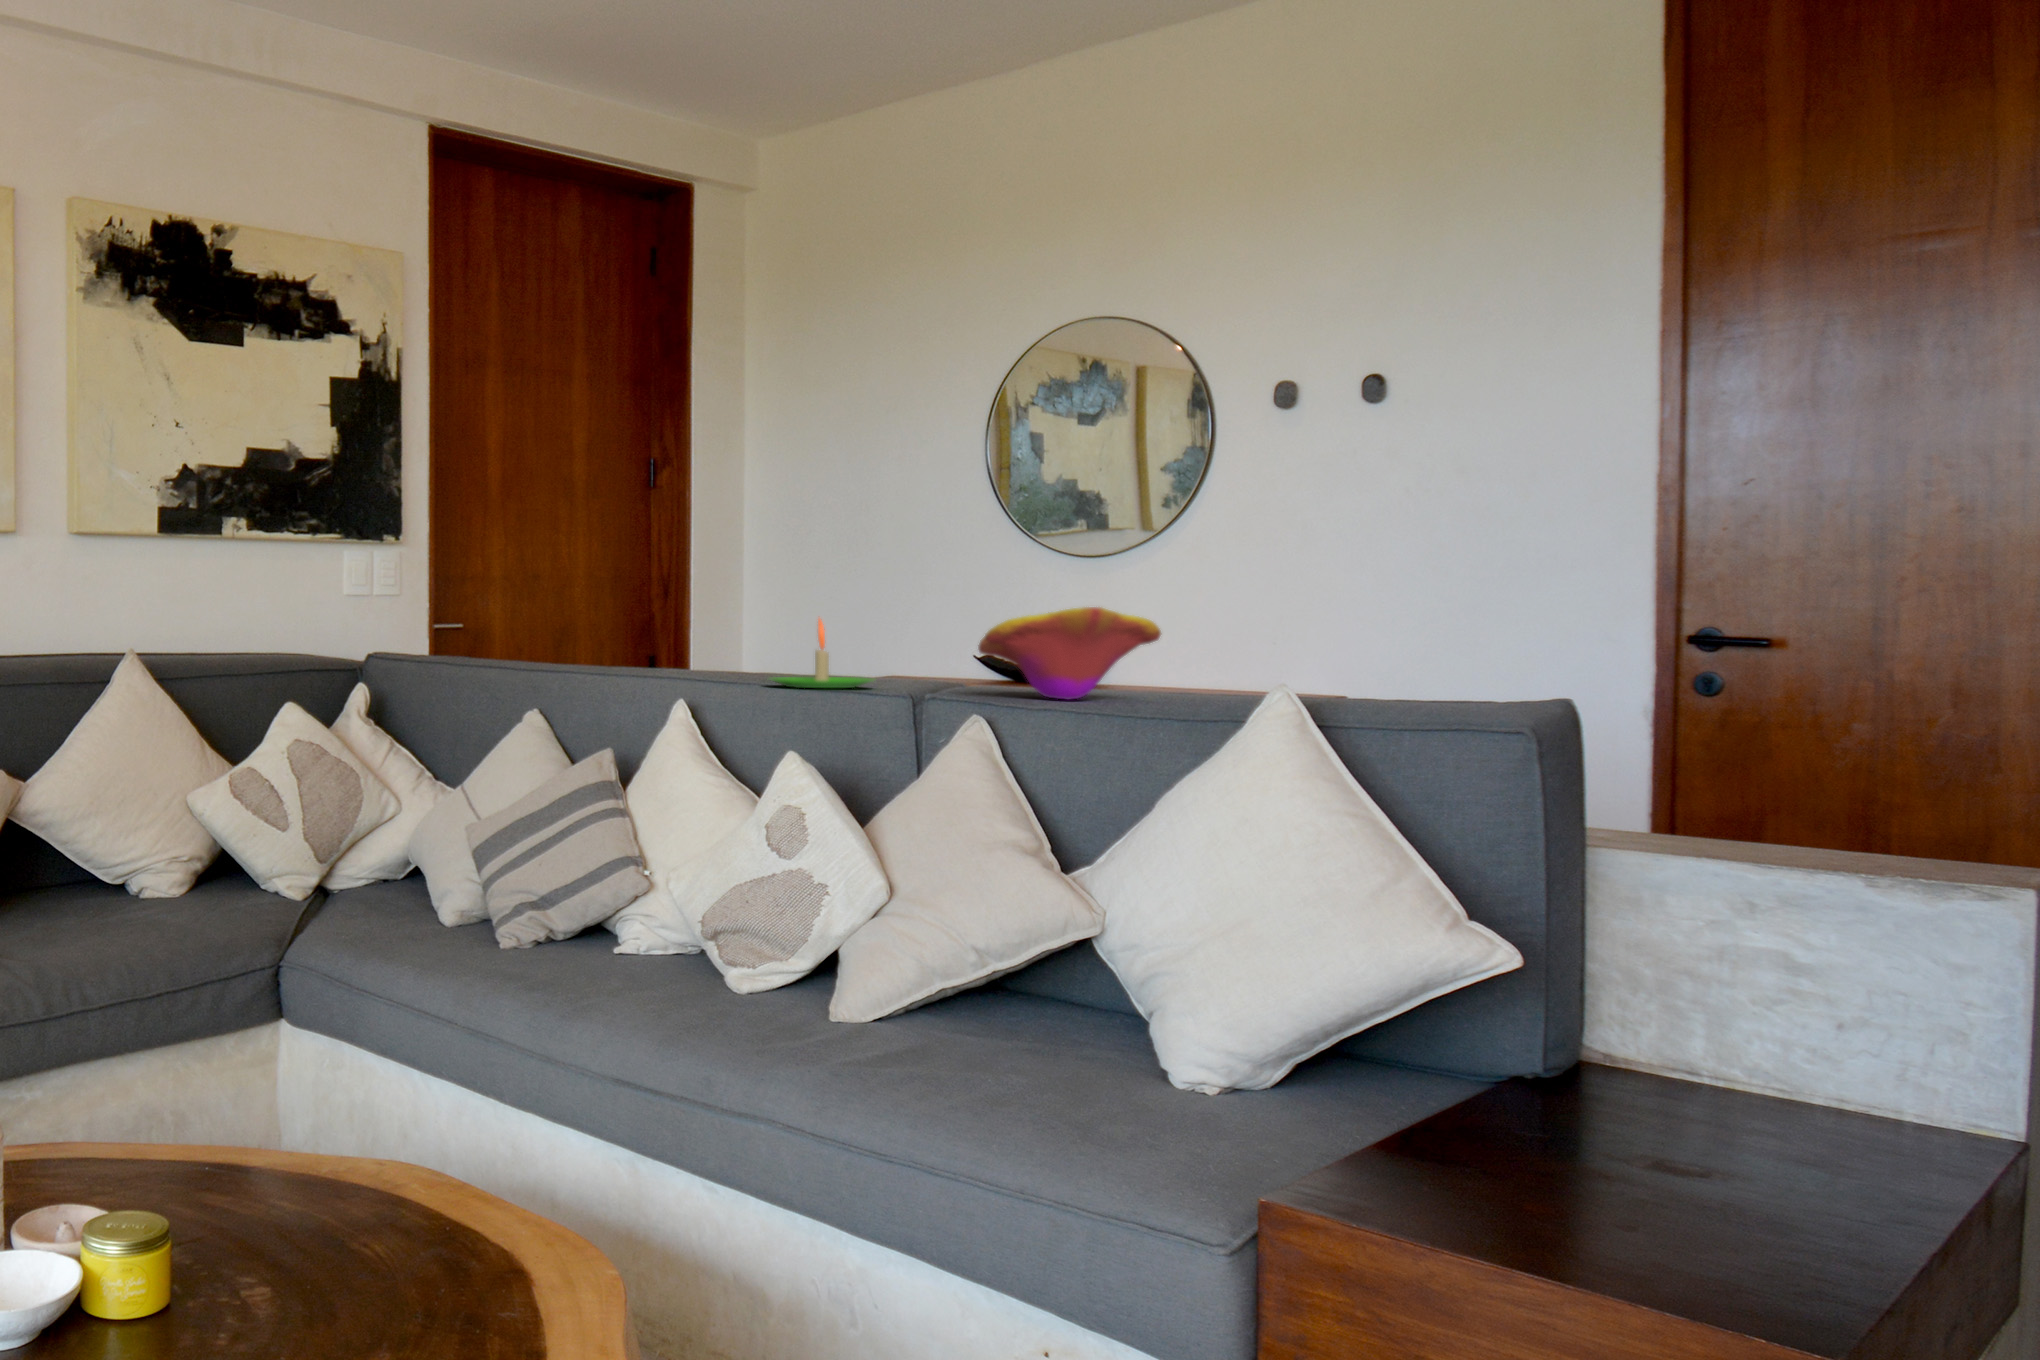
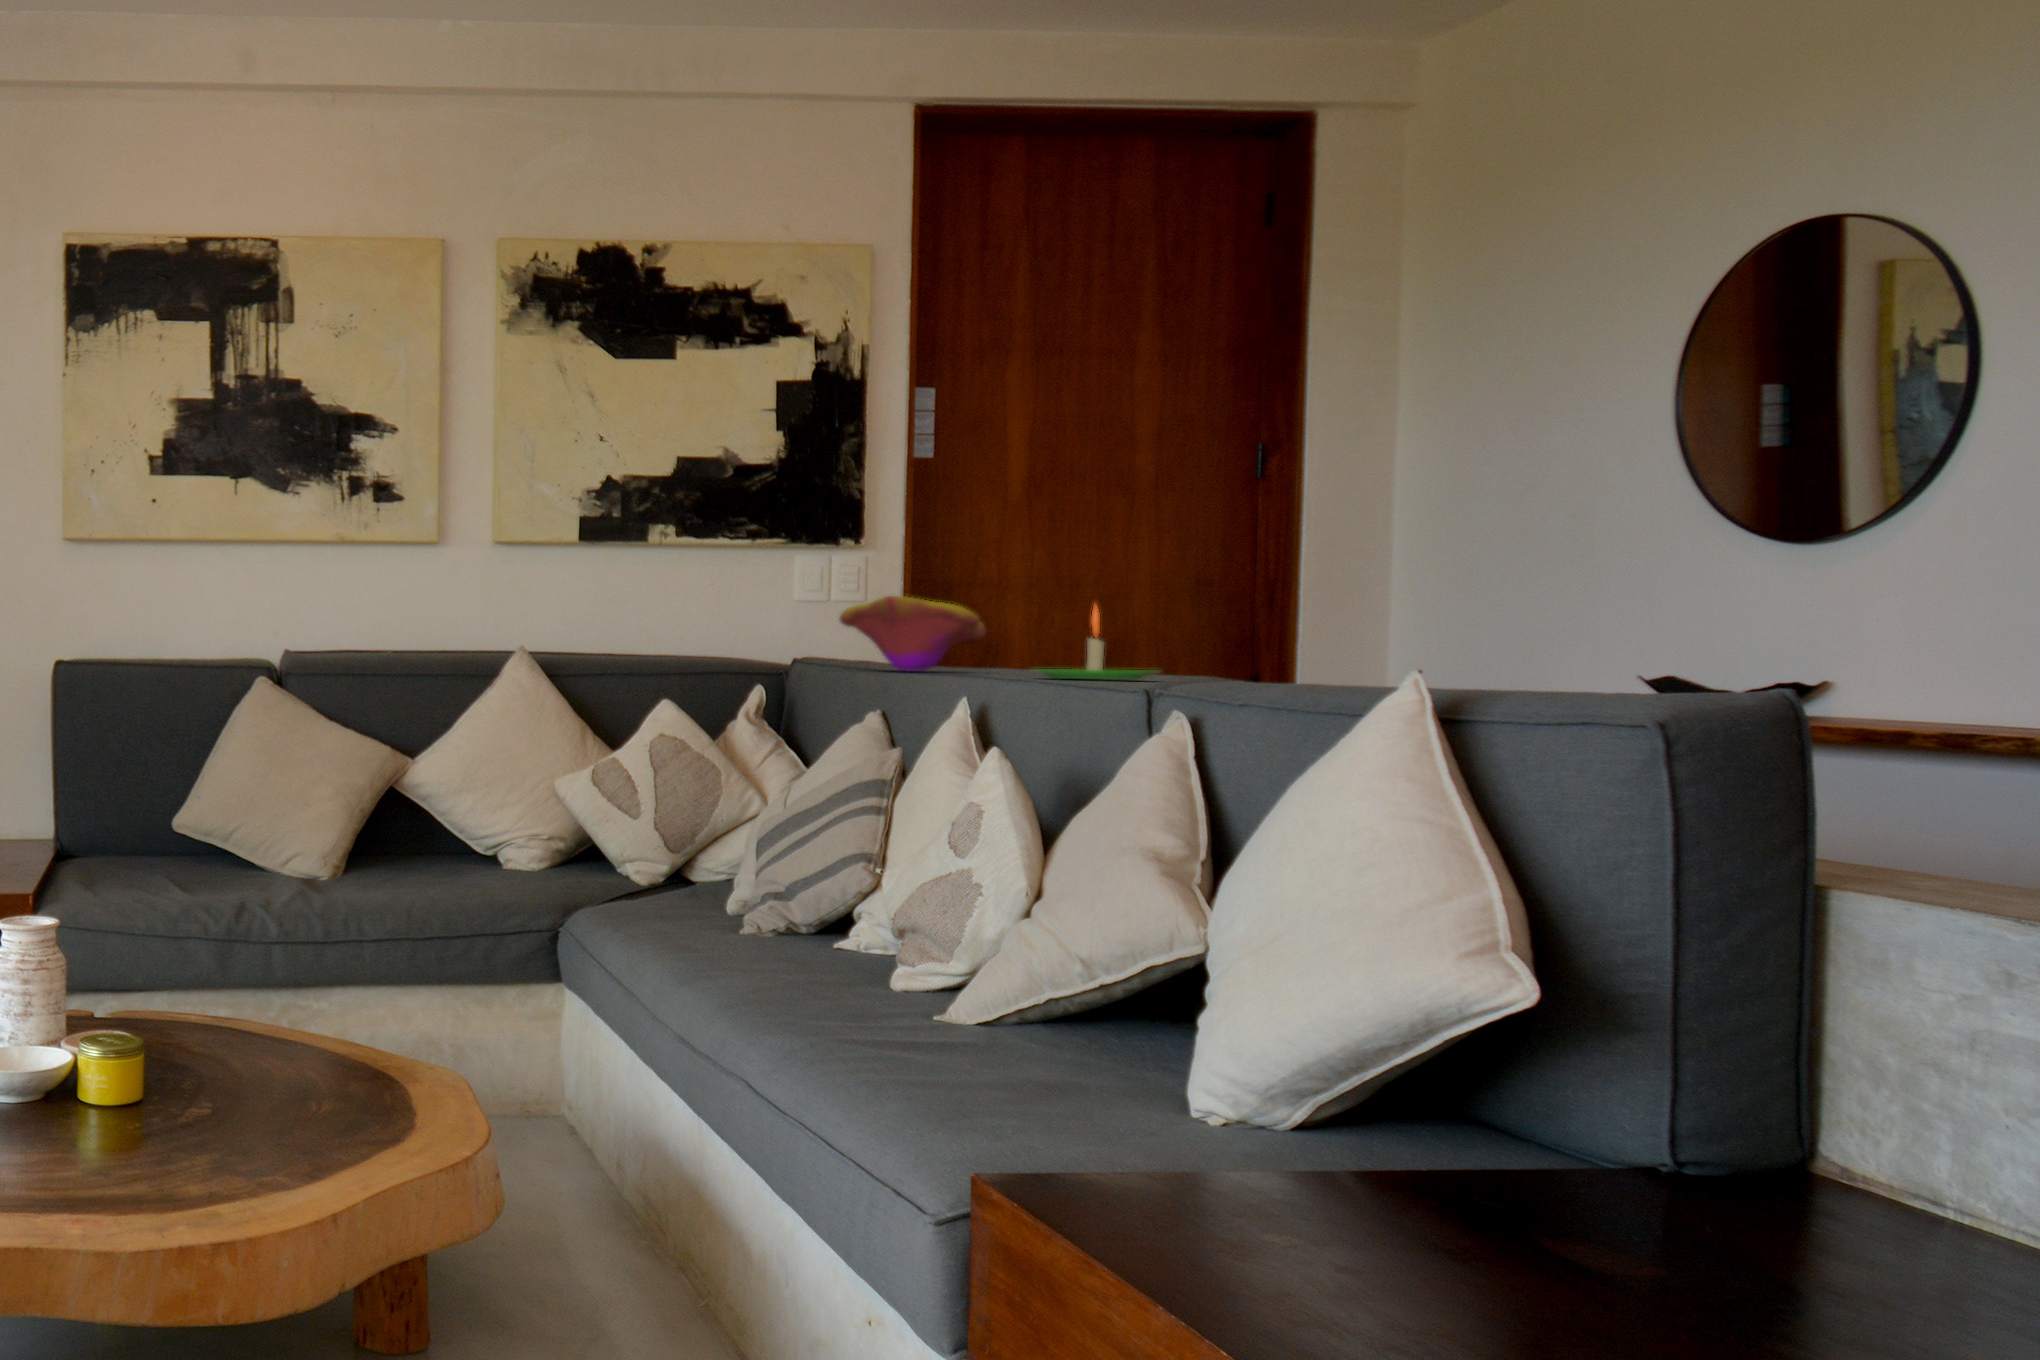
decorative bowl: present [978,607,1161,700] -> present [840,596,986,671]

